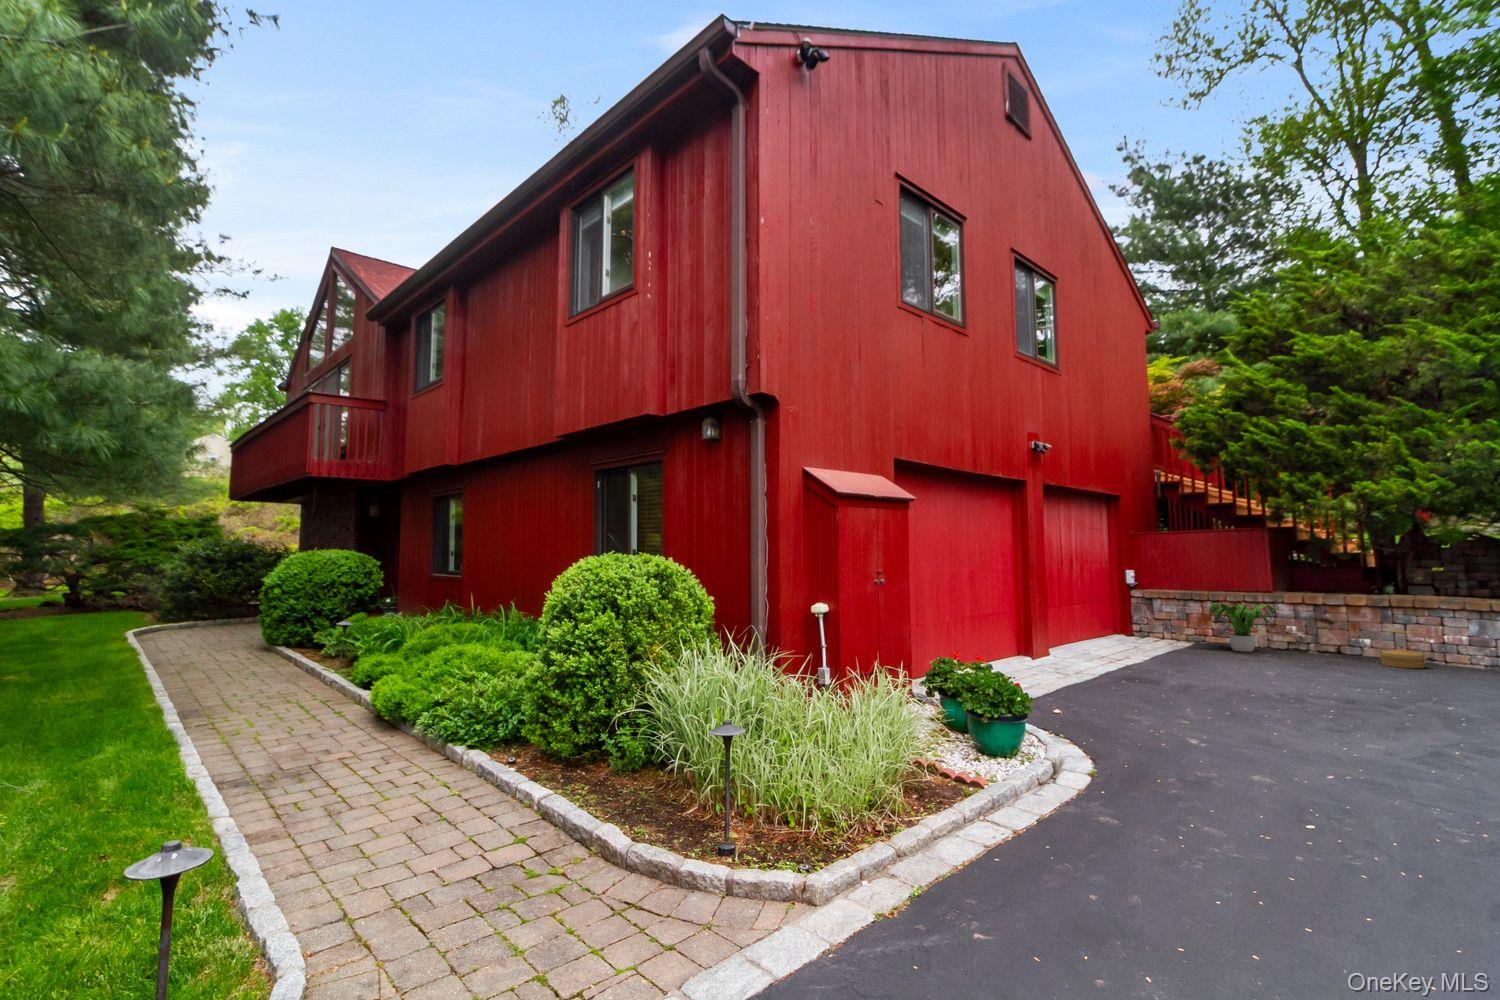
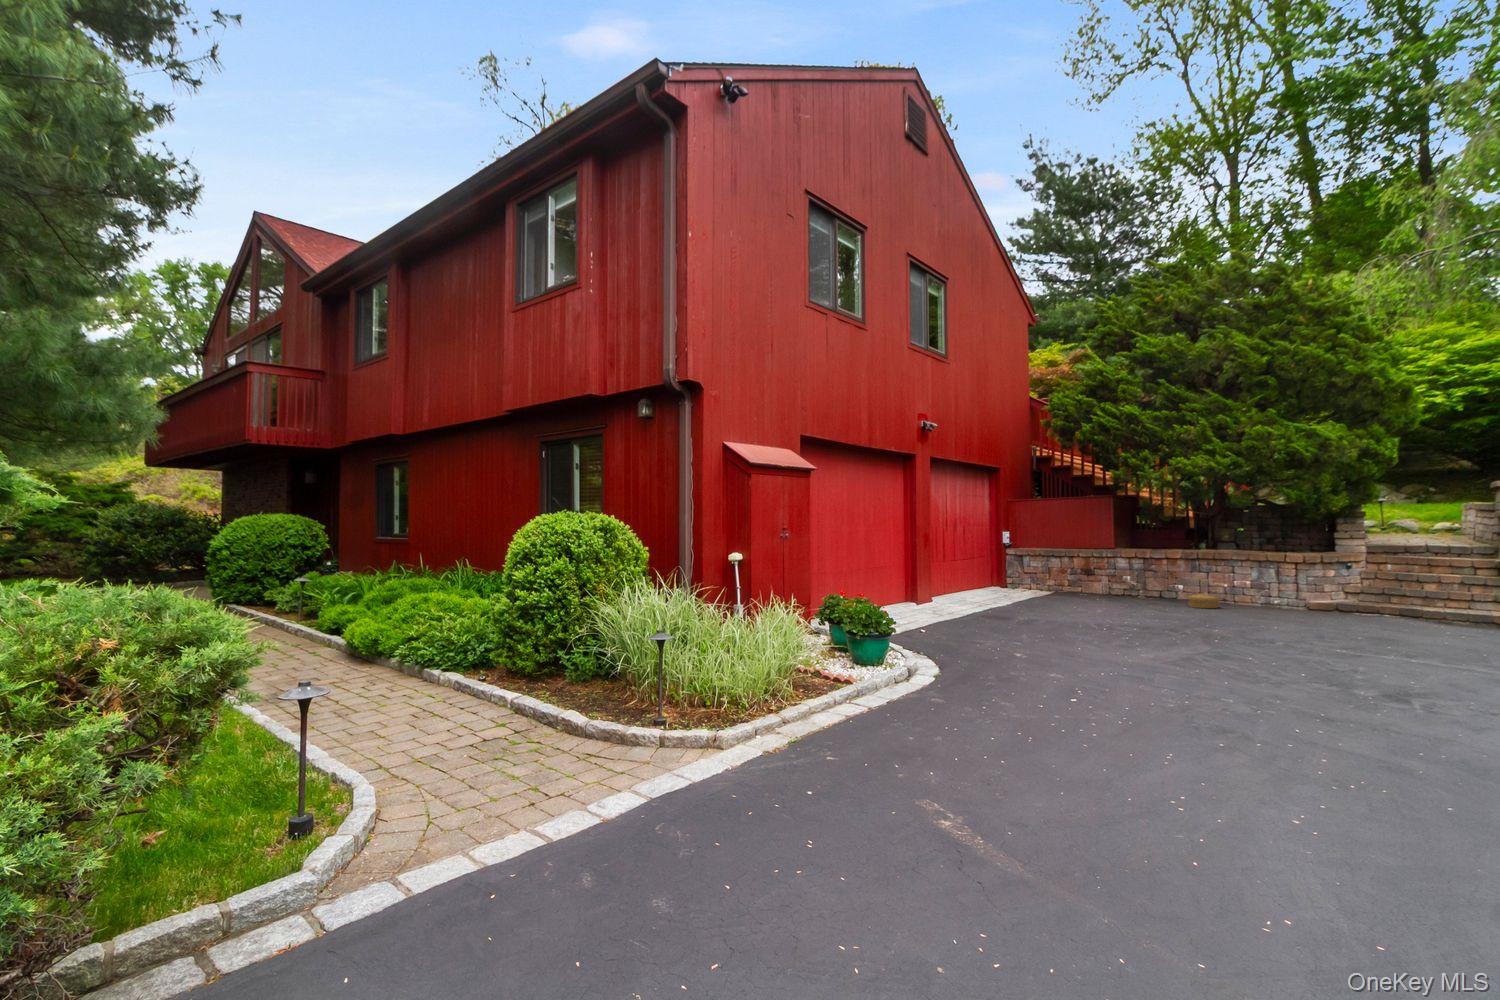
potted plant: present [1209,603,1277,652] -> none [1064,559,1115,599]

